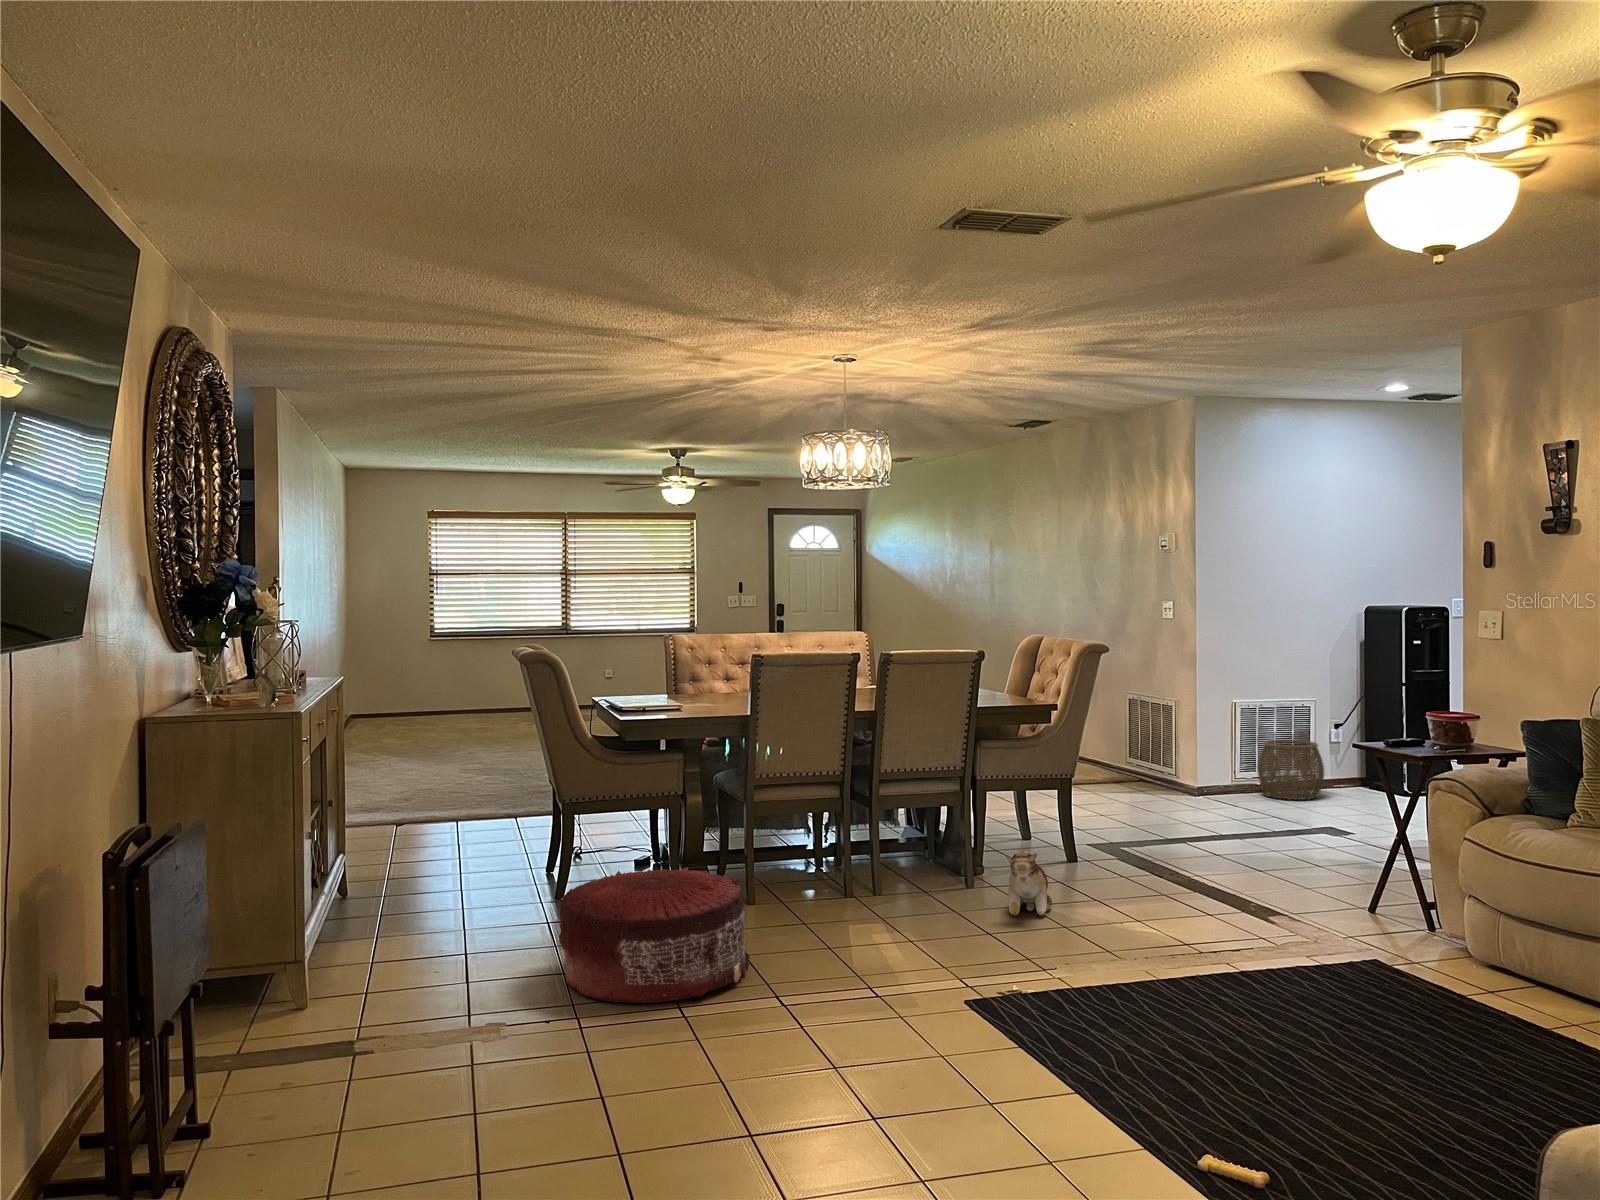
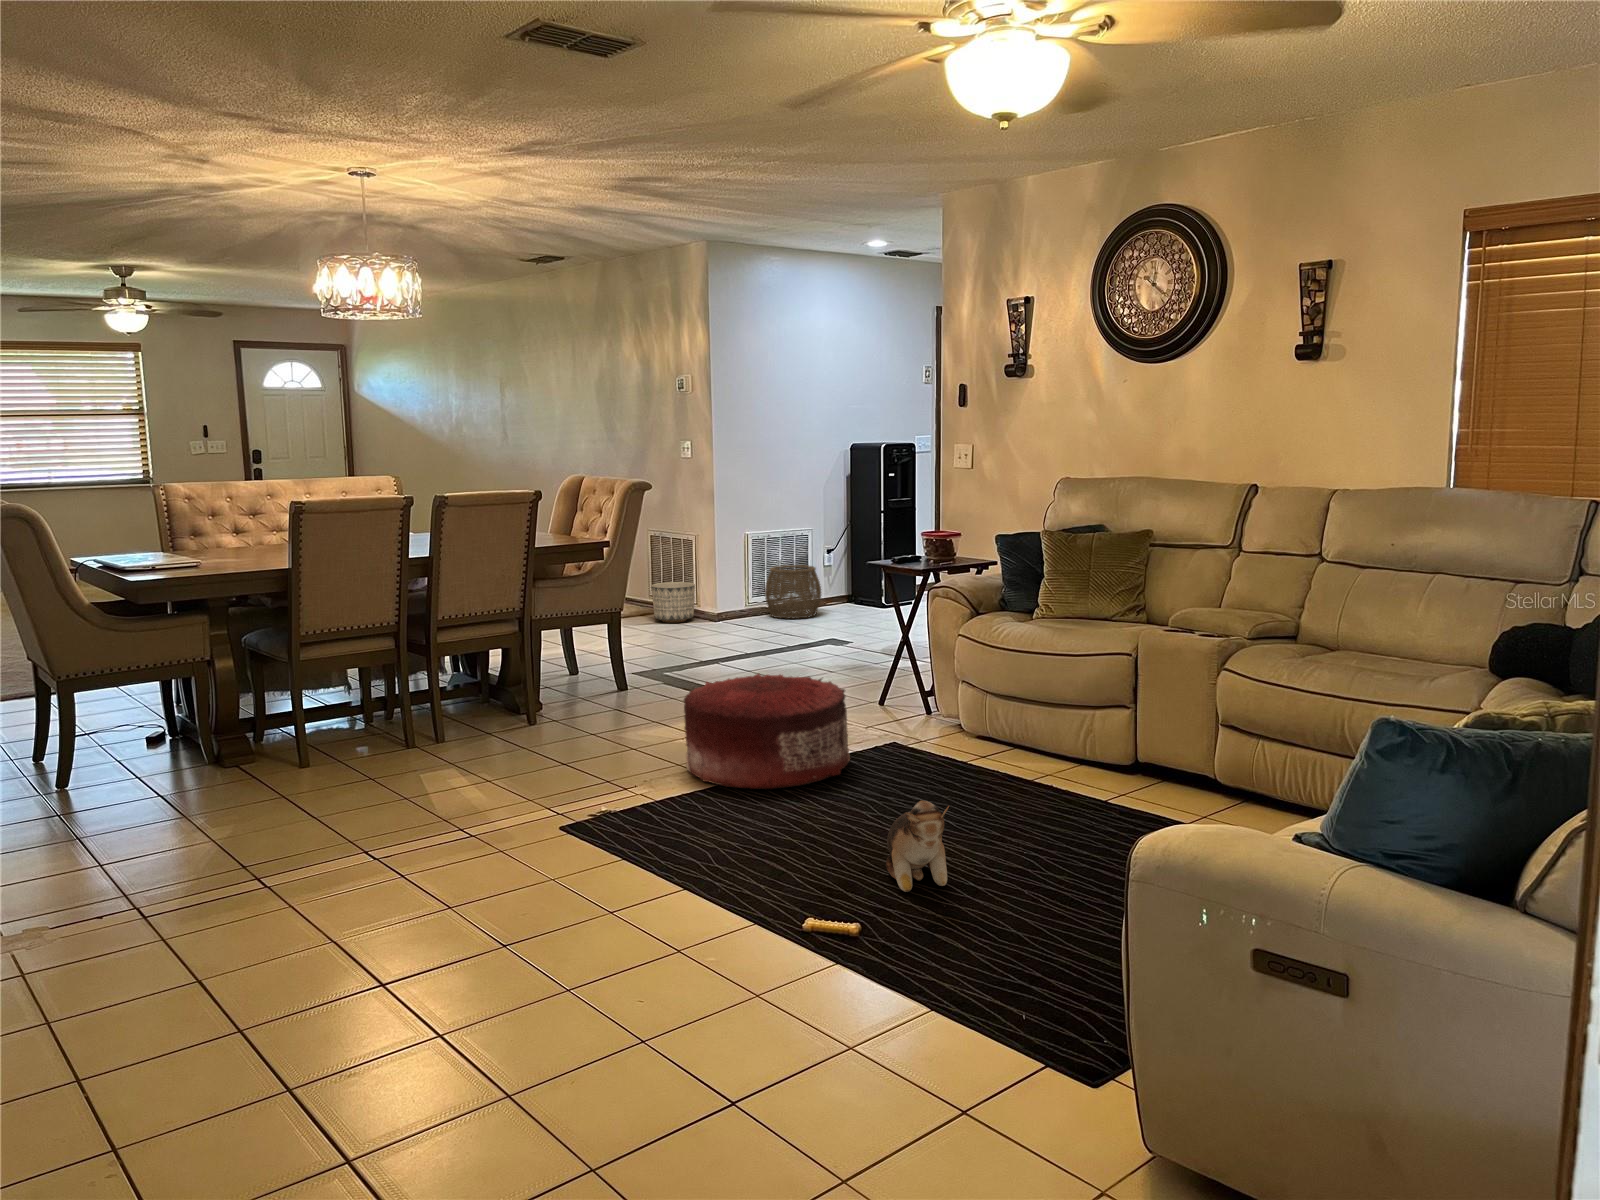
planter: none [1130,751,1177,794] -> present [652,582,695,623]
plush toy: present [1005,850,1052,916] -> present [886,801,949,892]
pouf: present [559,867,750,1003] -> present [684,673,850,789]

